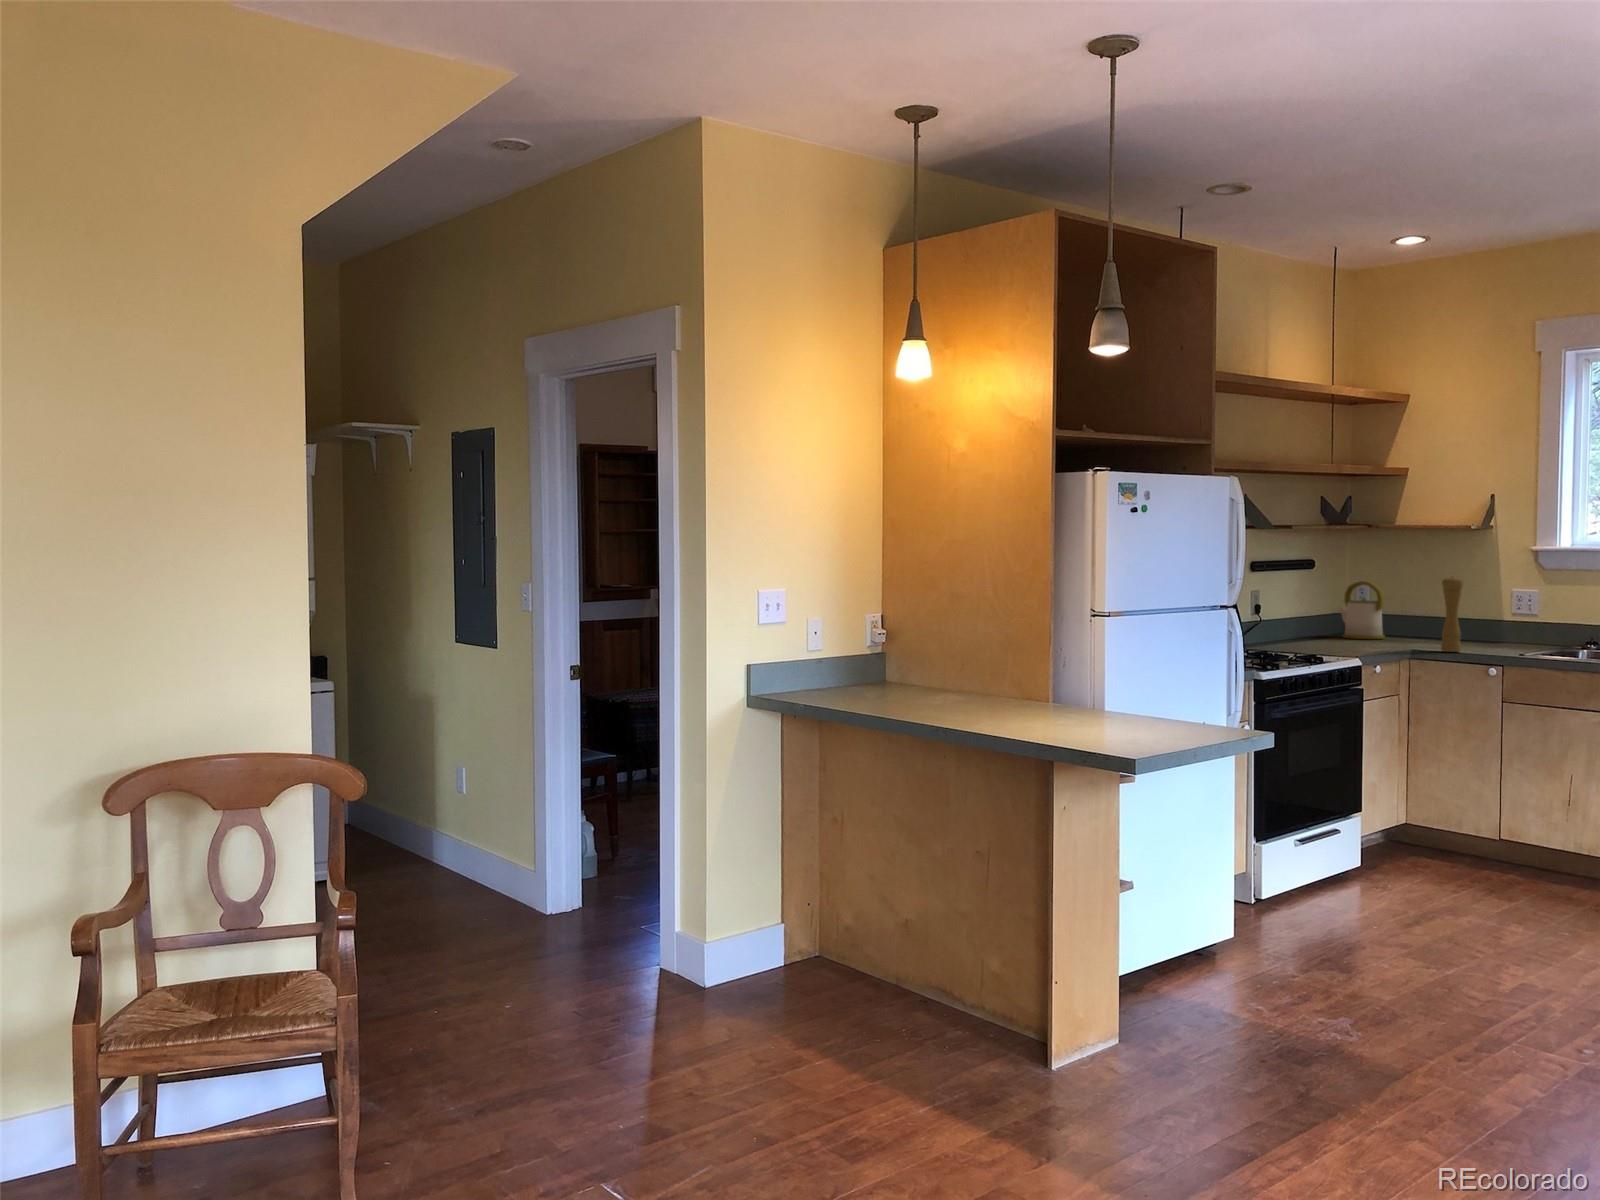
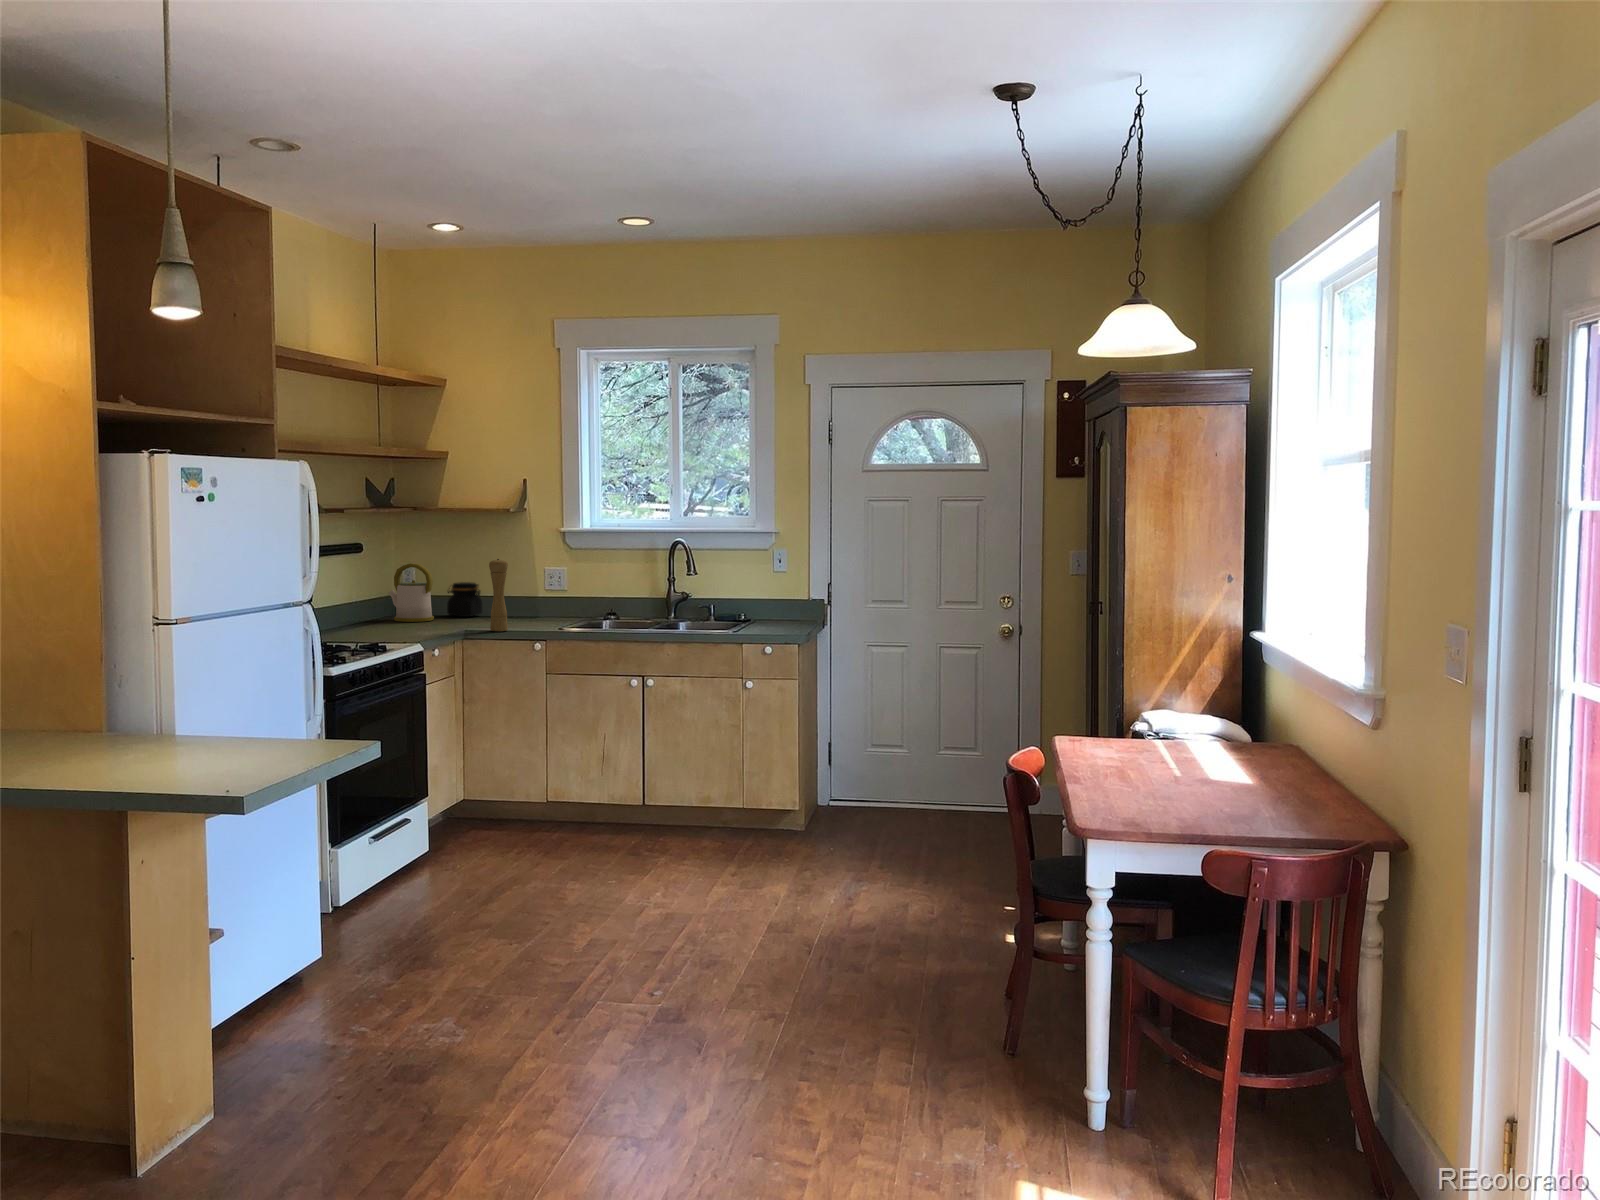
jar: none [1401,602,1440,637] -> present [447,582,482,617]

